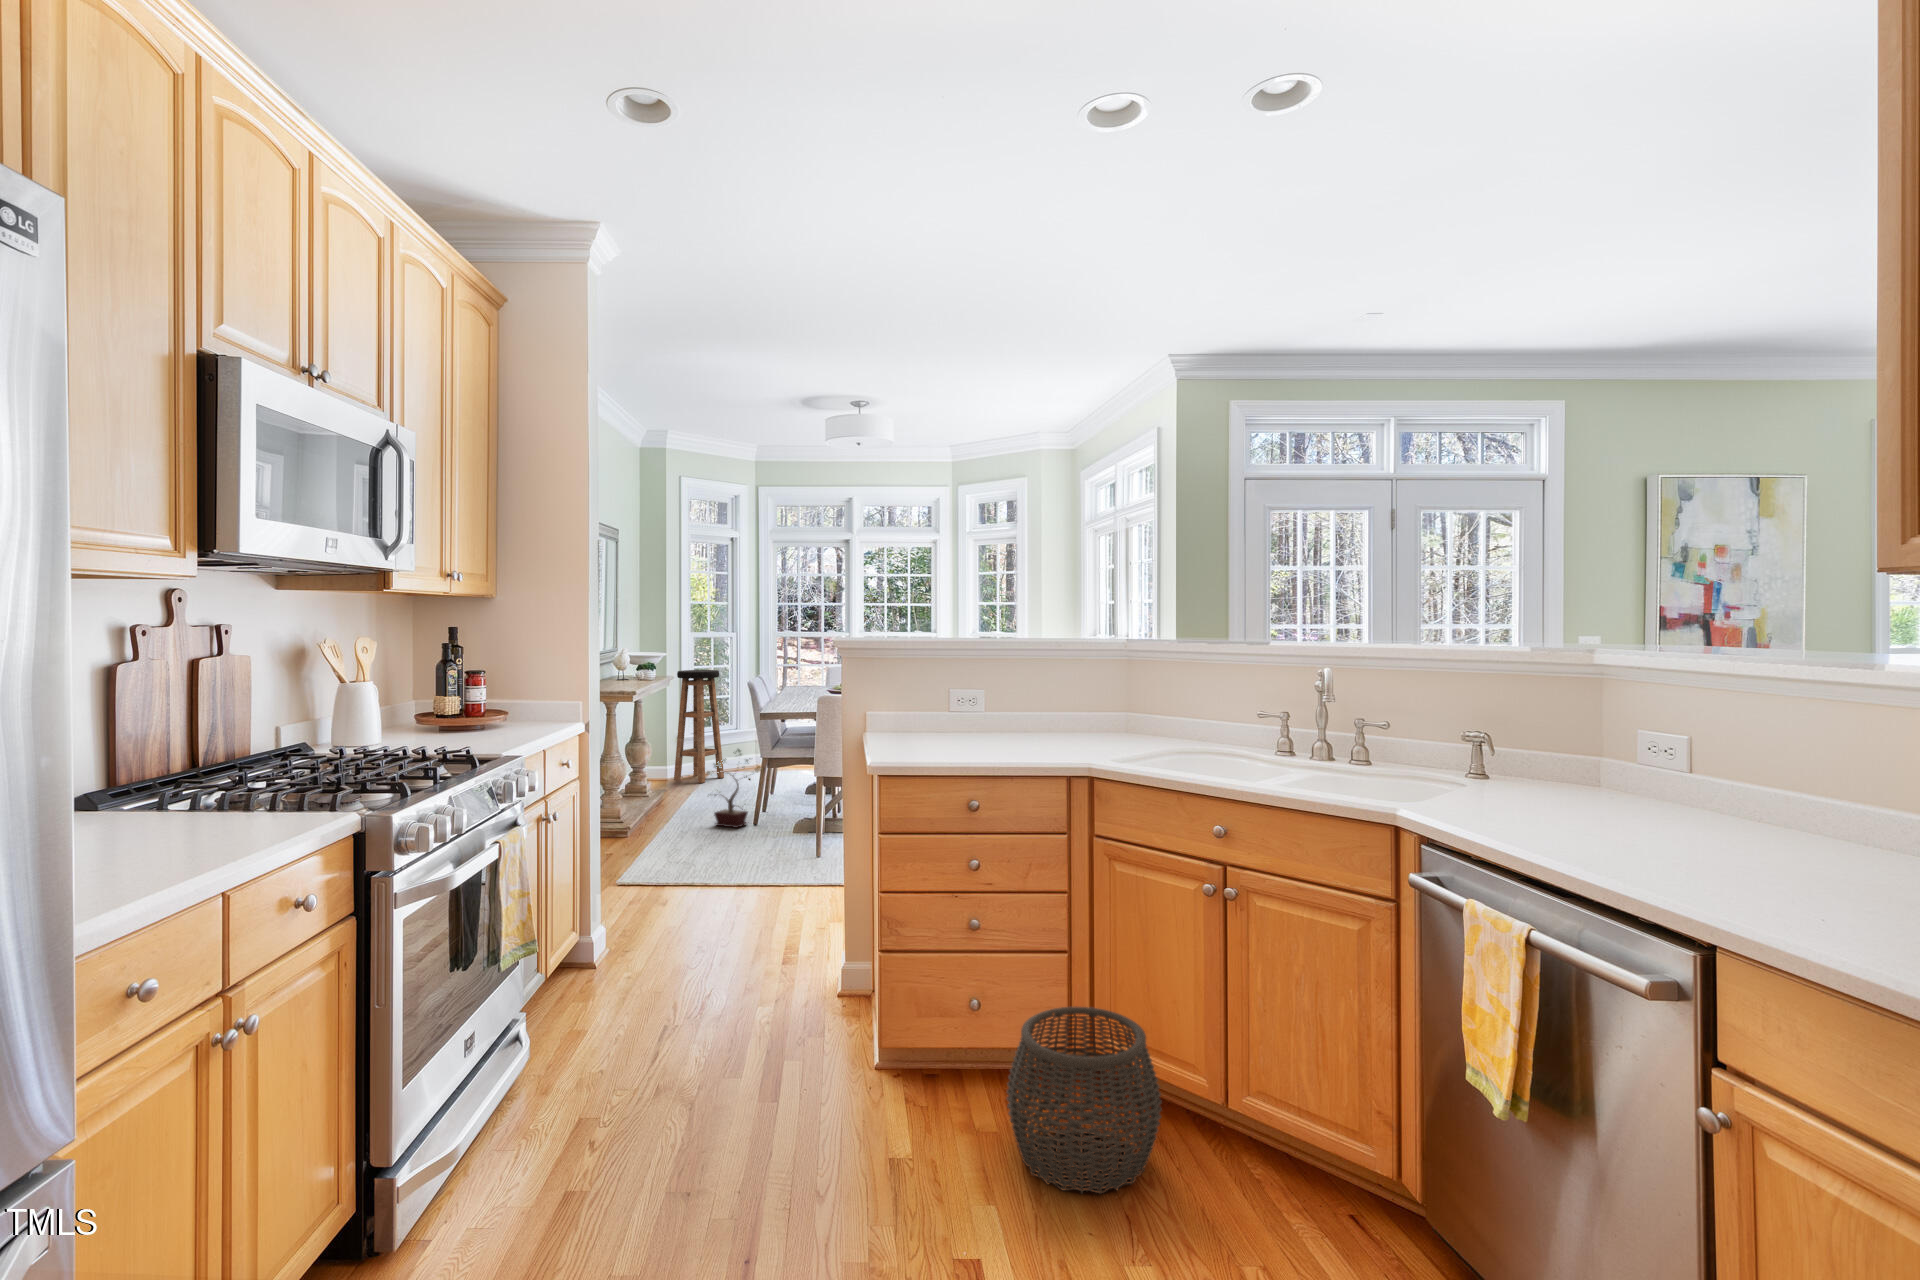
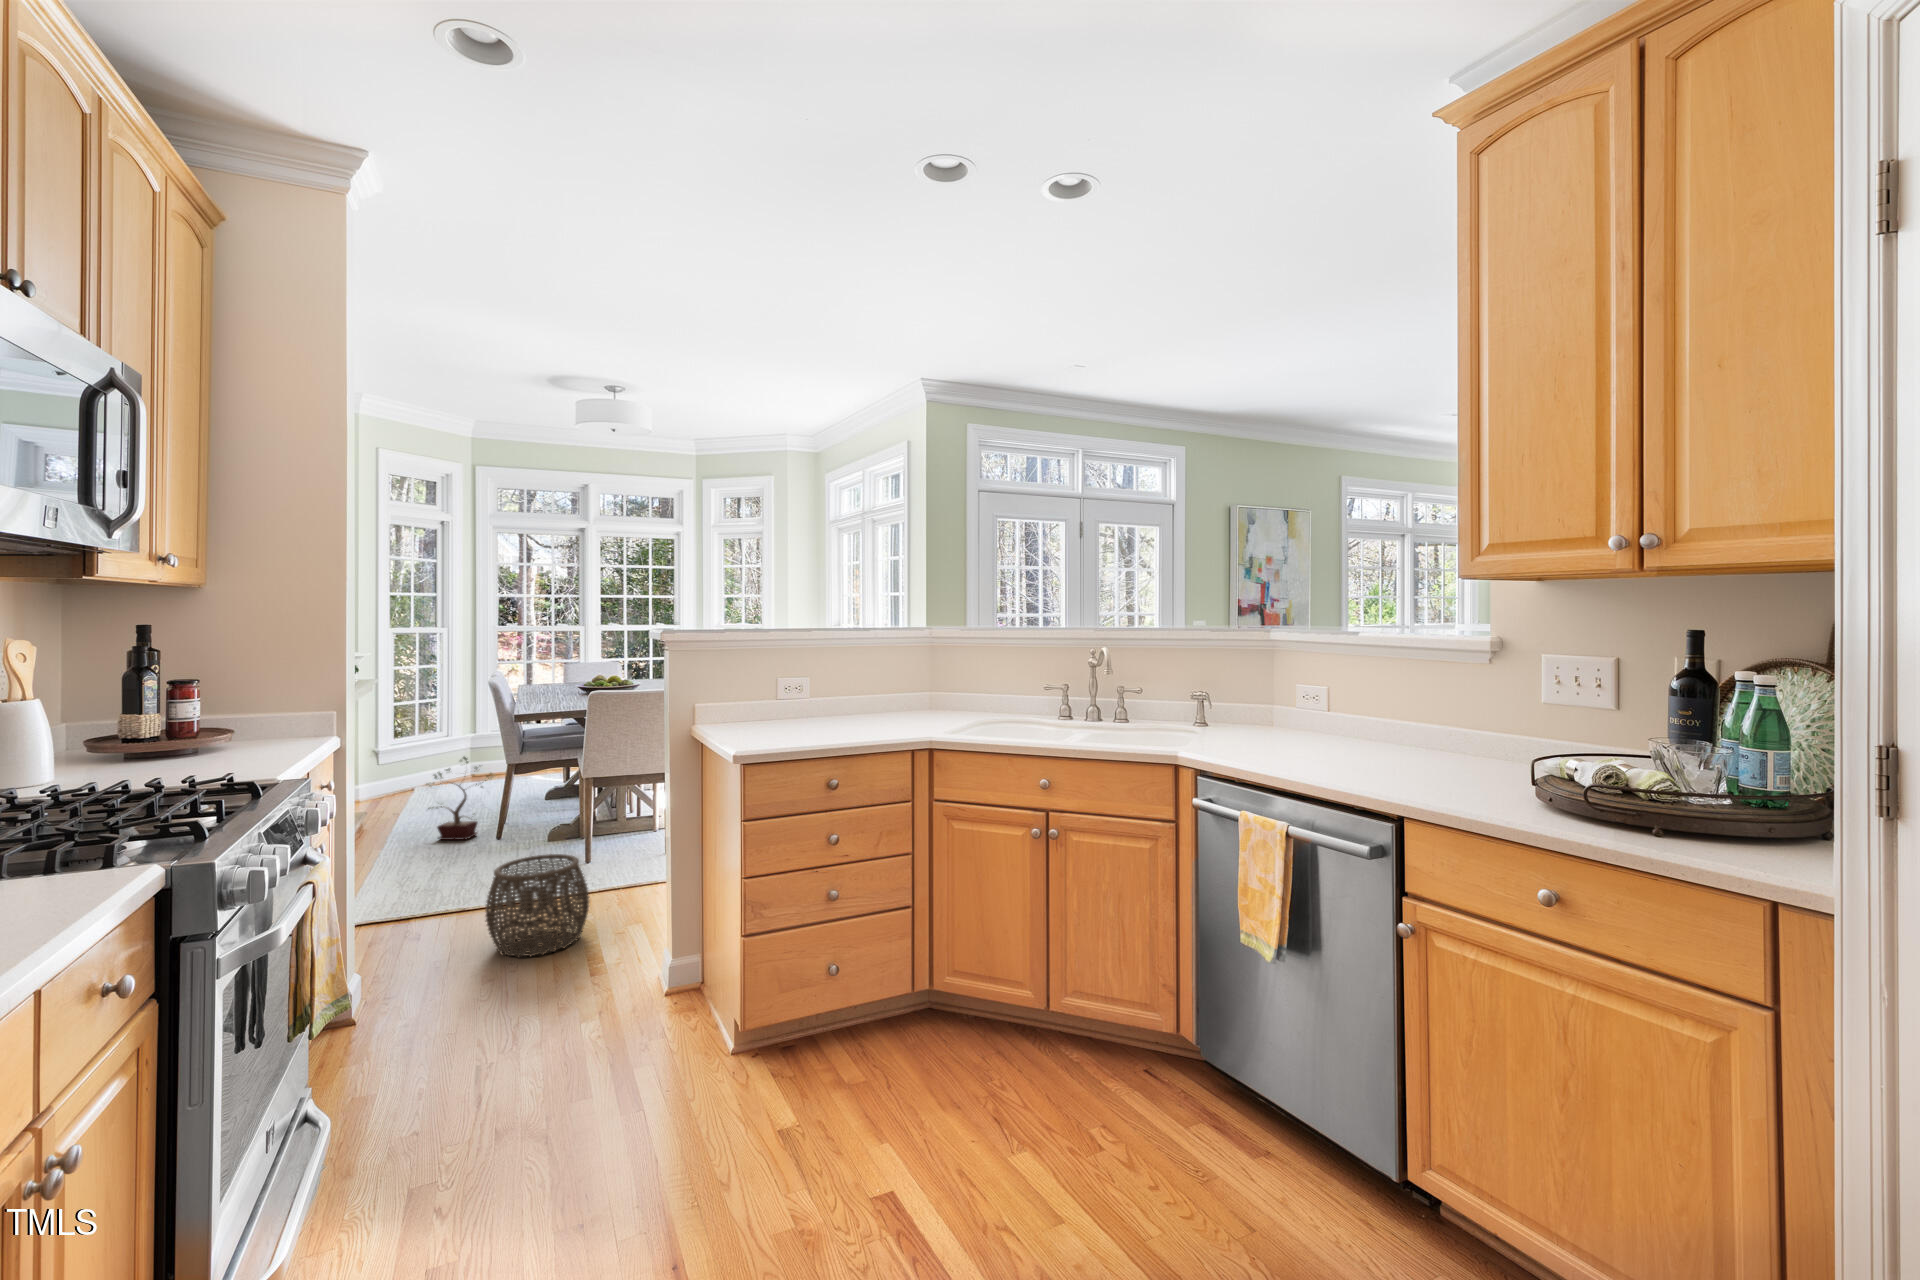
bar stool: present [674,670,724,783] -> none [363,676,425,798]
woven basket: present [1007,1006,1162,1194] -> present [485,854,589,957]

